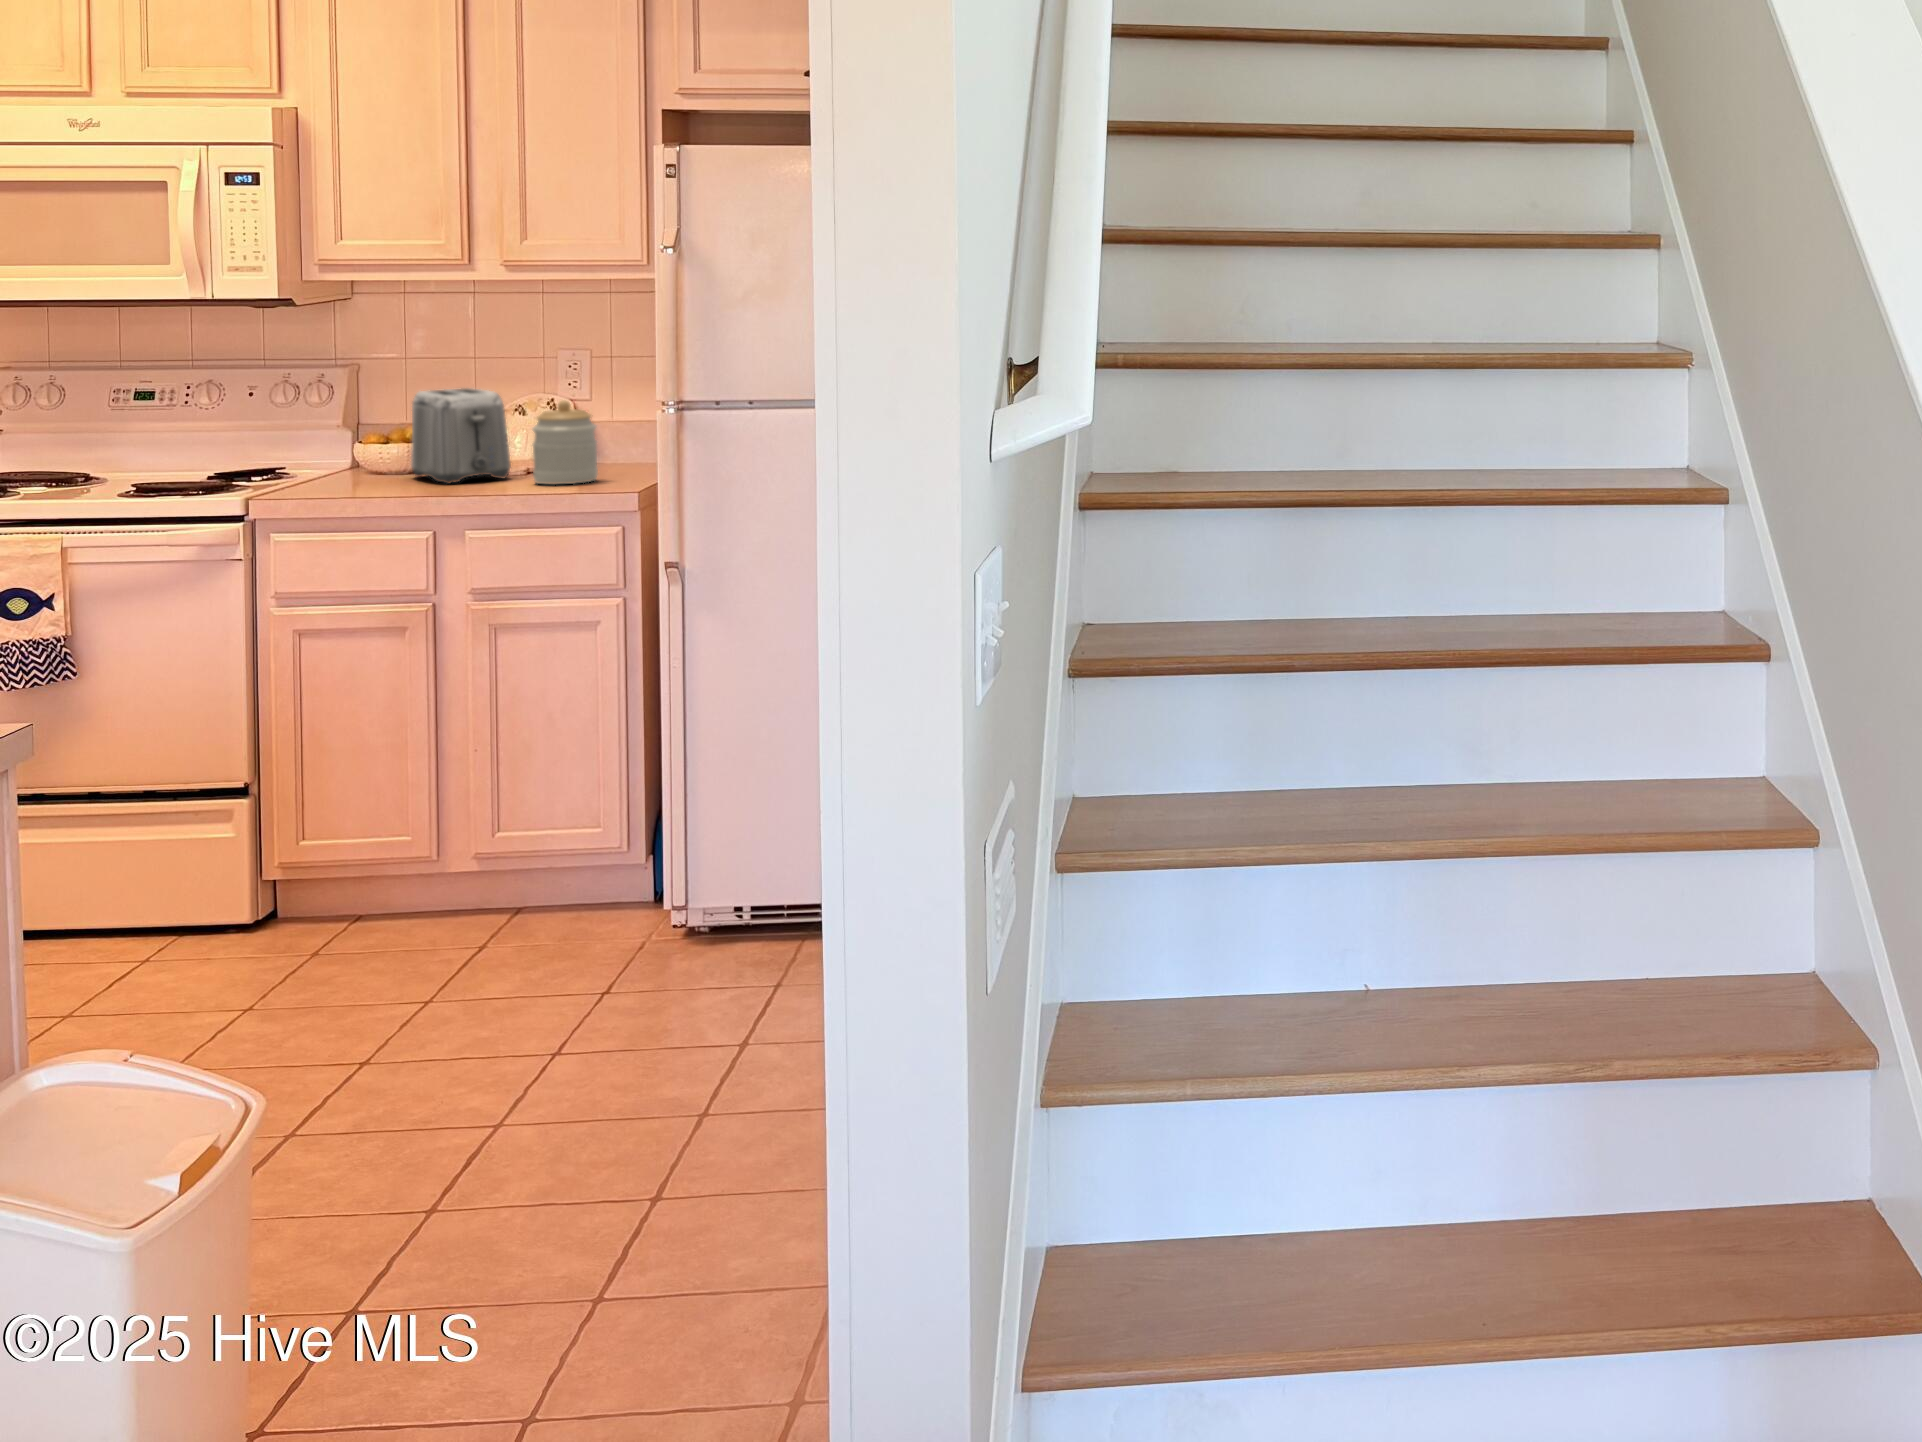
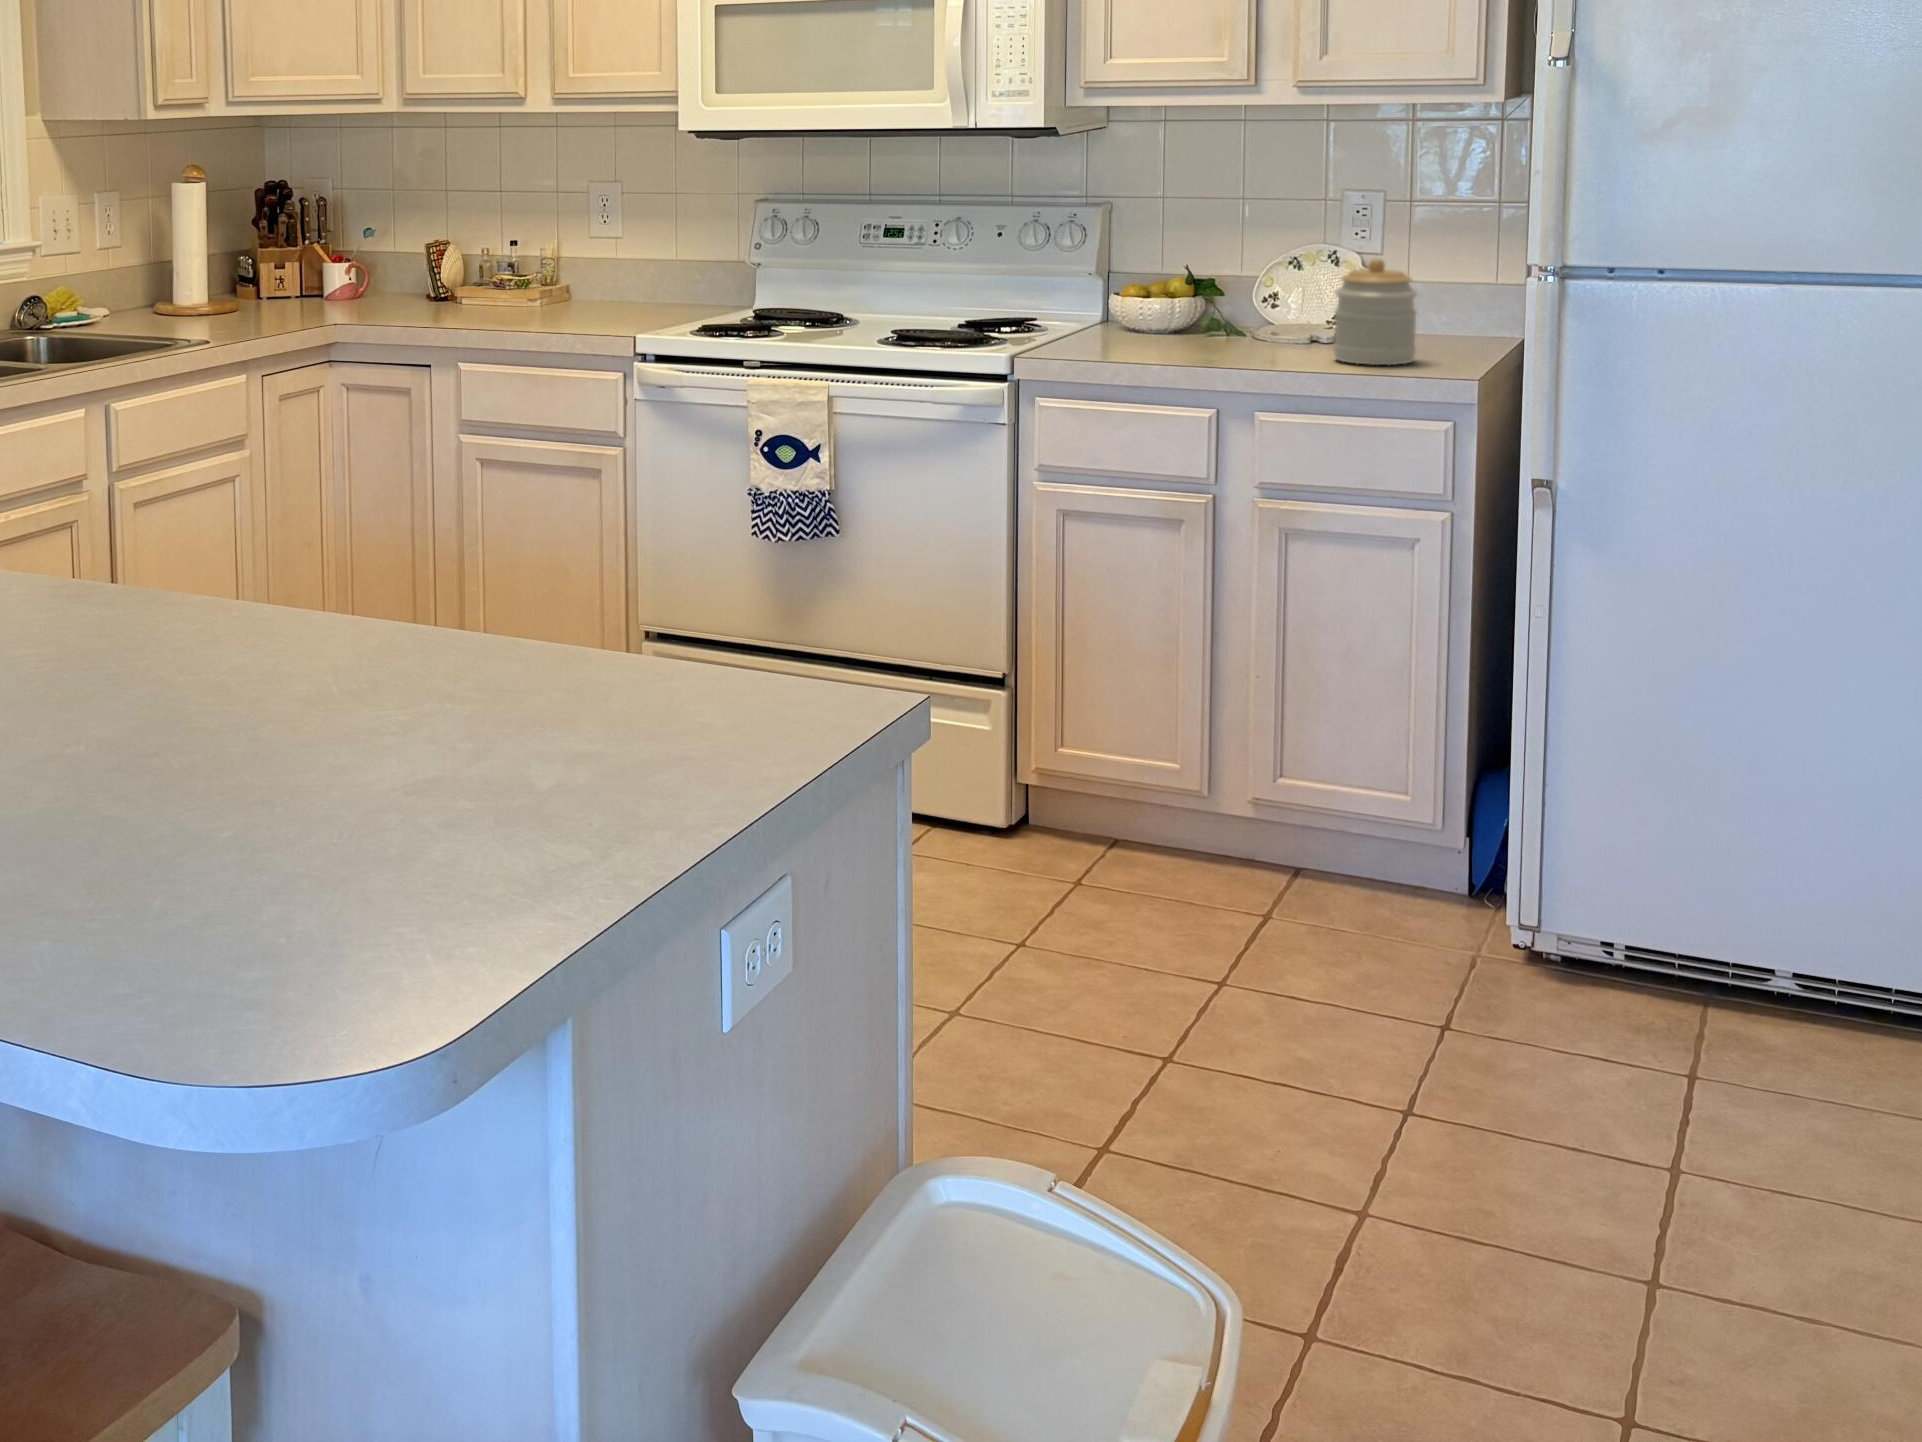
toaster: present [411,388,511,484] -> none [1177,236,1299,352]

